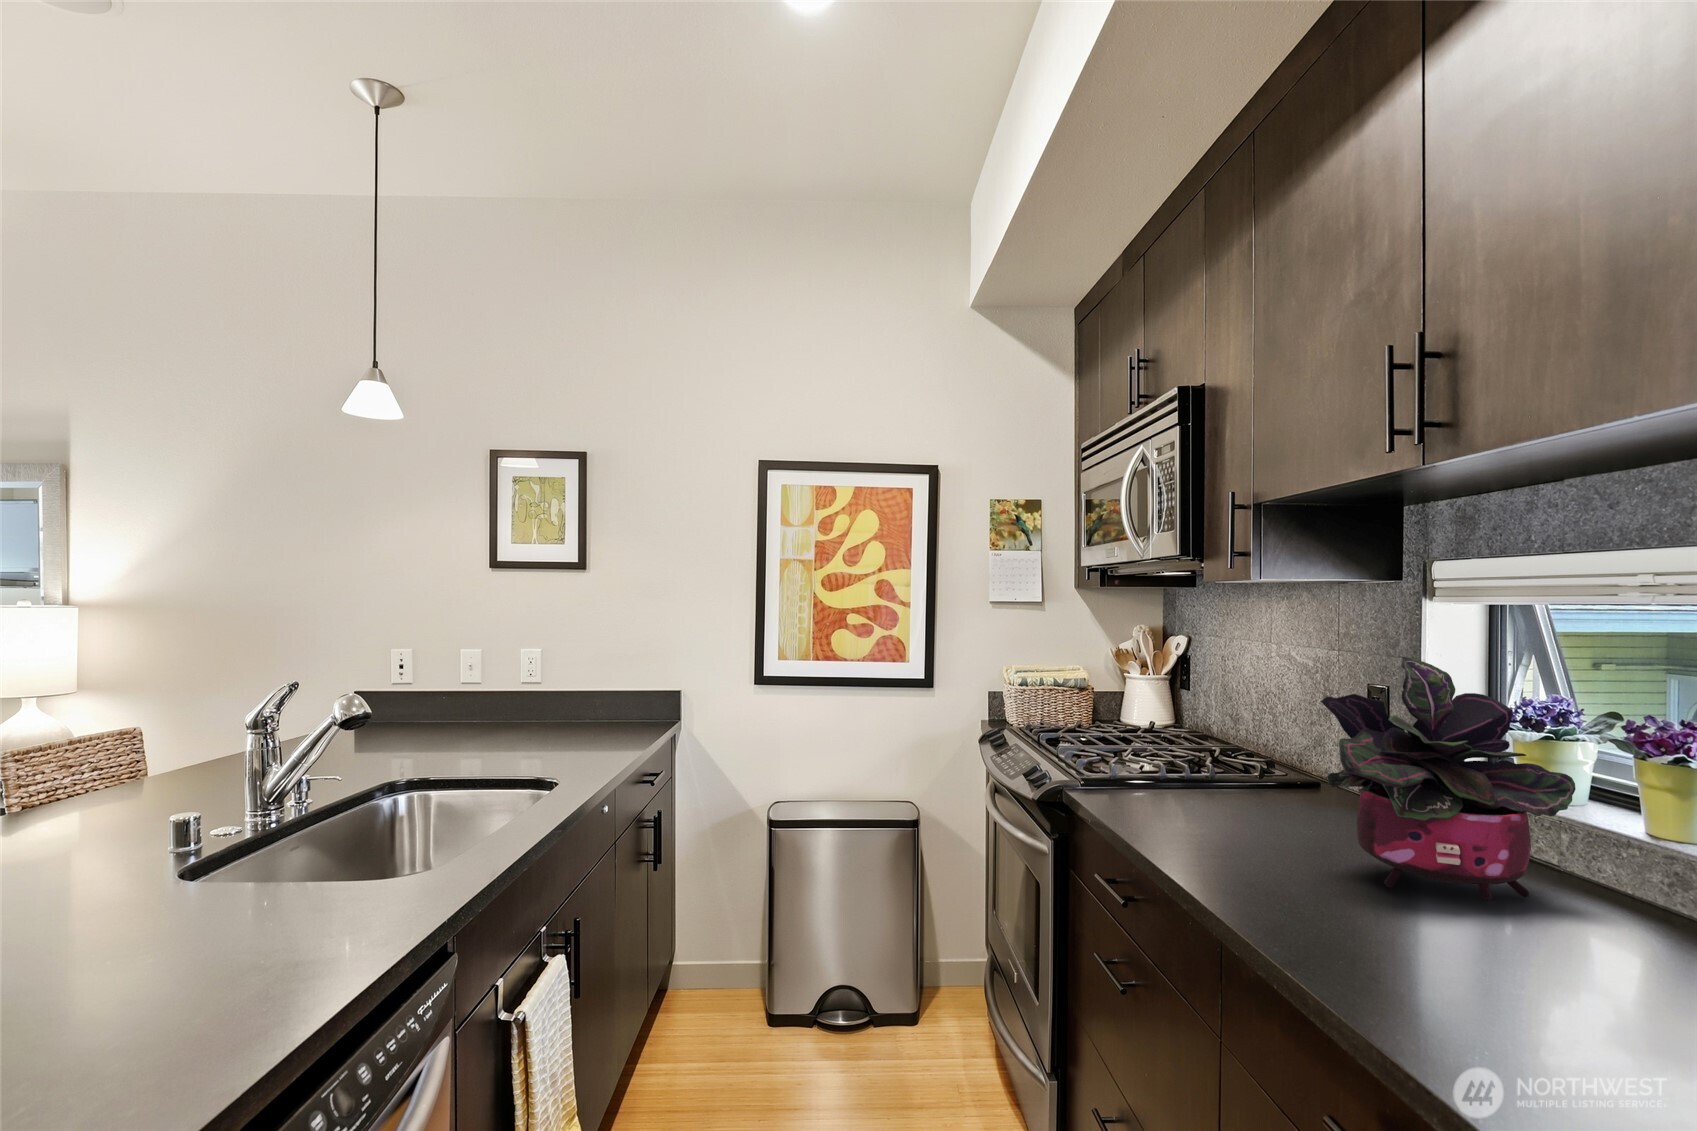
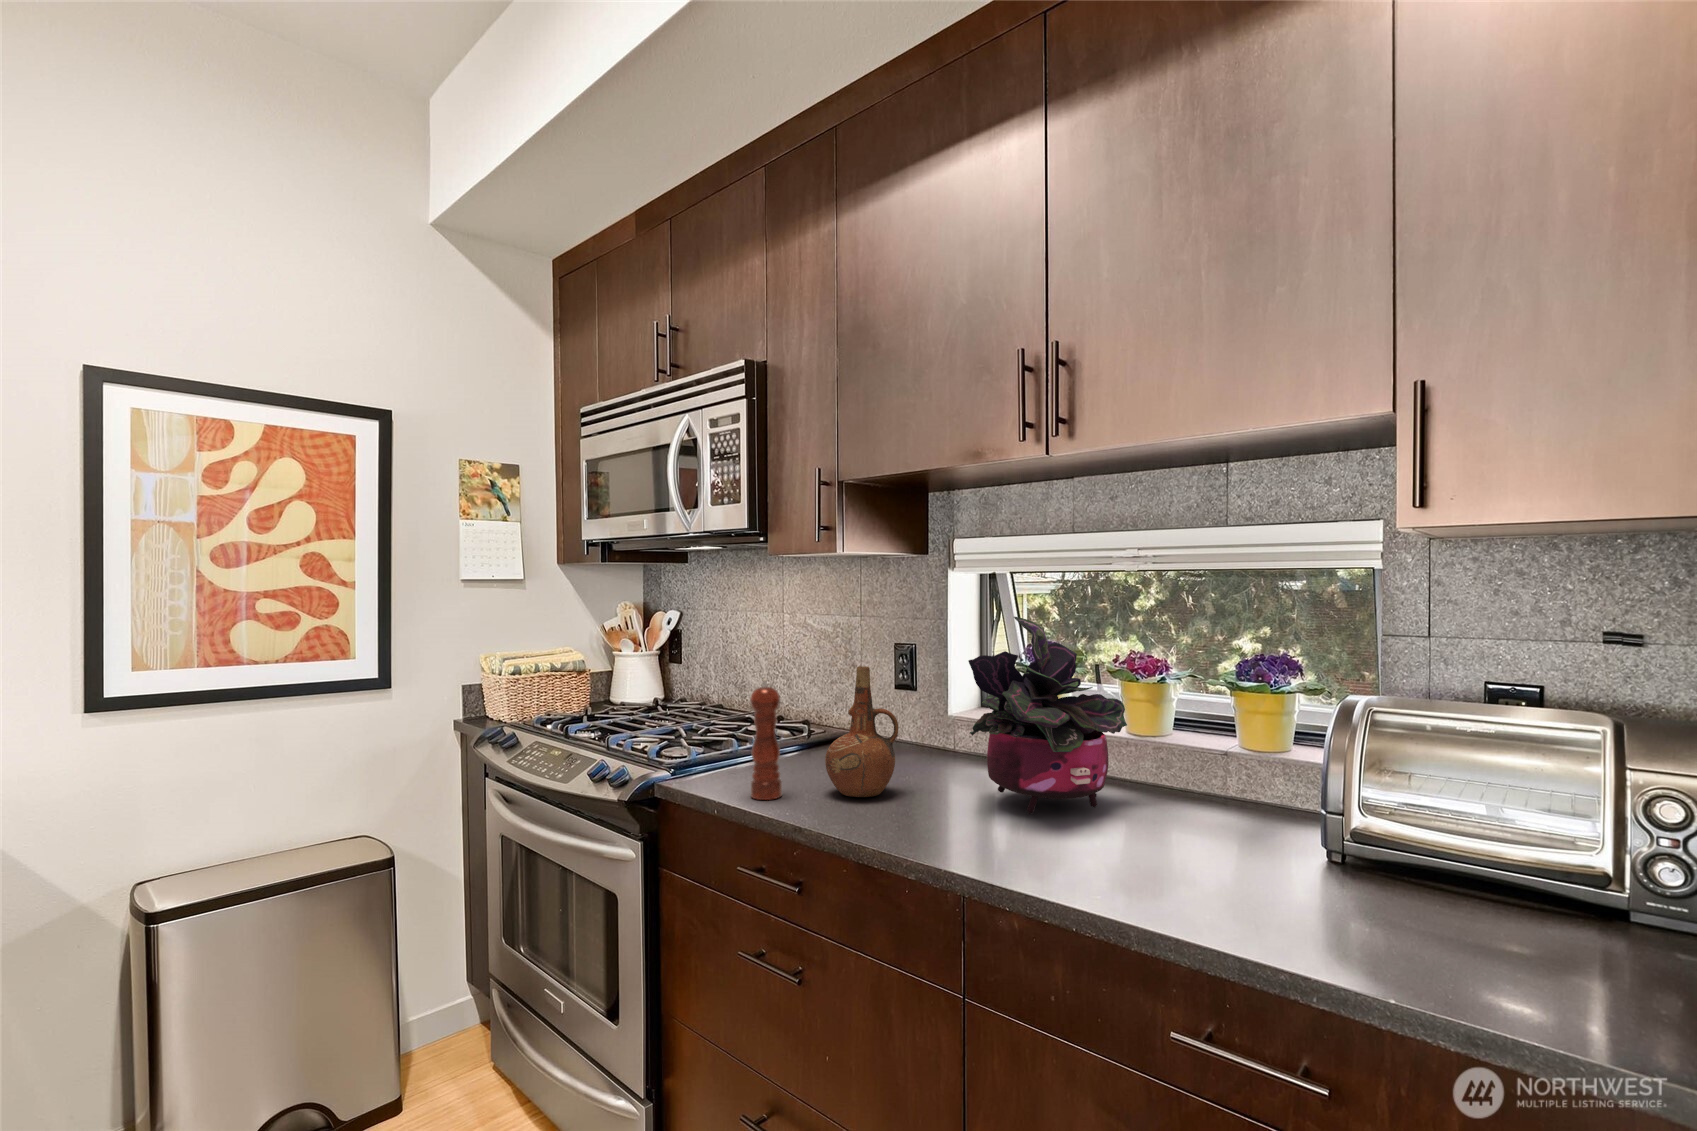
ceramic pitcher: none [1194,699,1278,836] -> present [825,666,898,797]
pepper mill: none [1122,701,1154,818] -> present [750,678,782,800]

